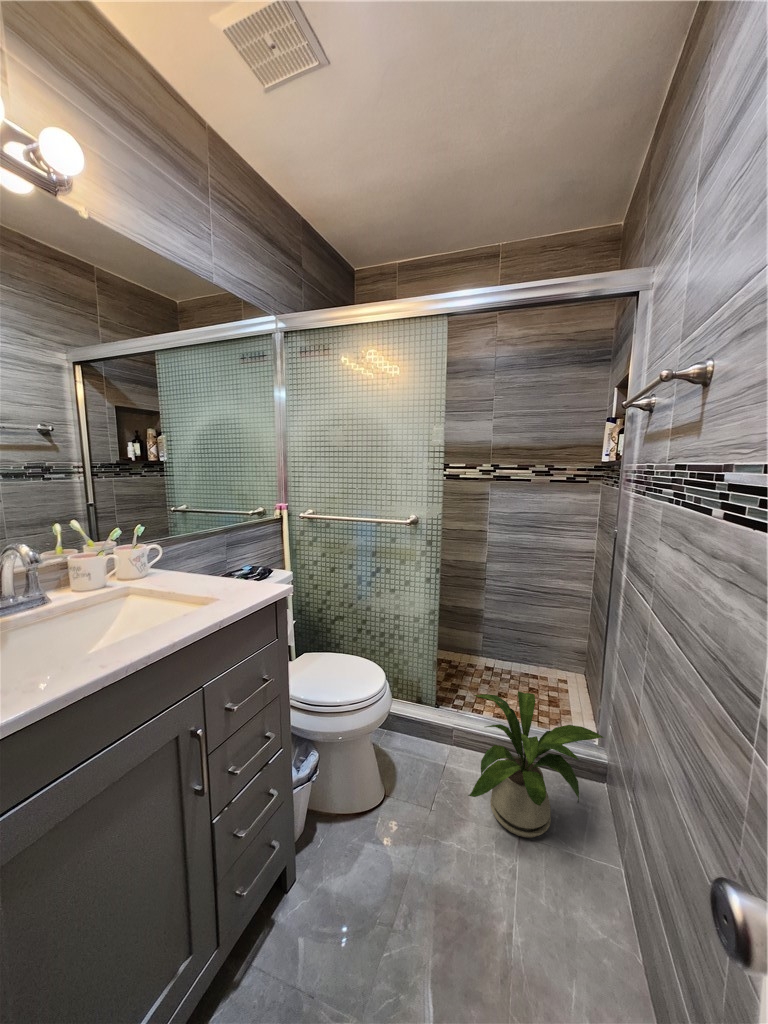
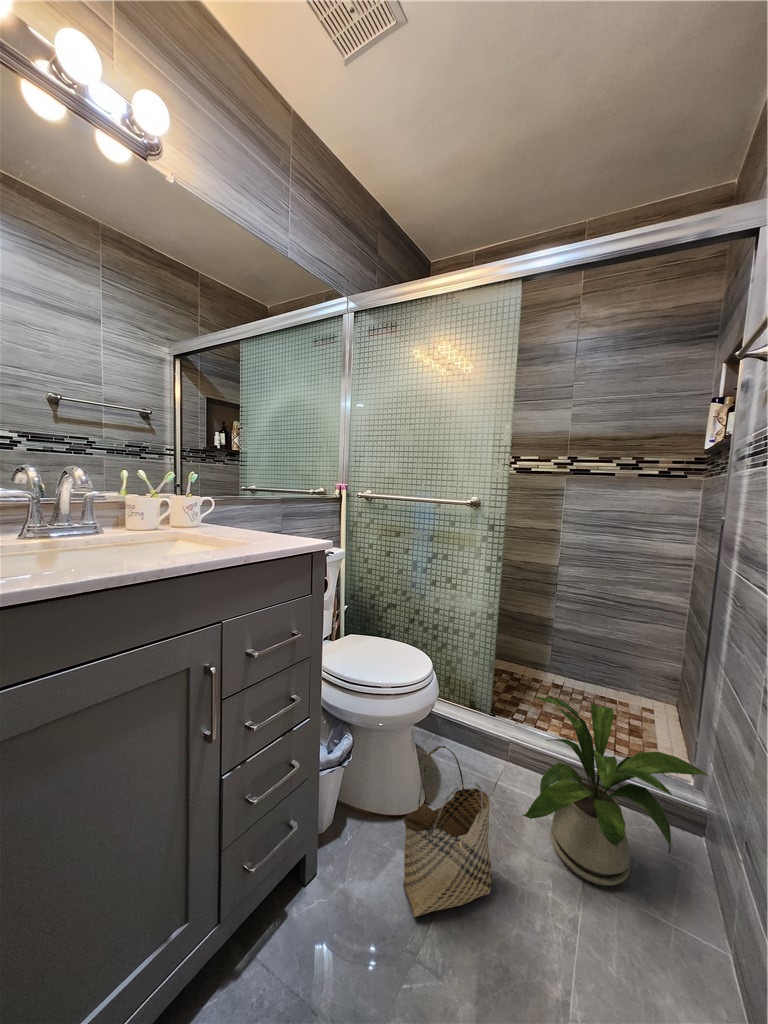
woven basket: none [372,750,446,898] -> present [403,746,491,917]

